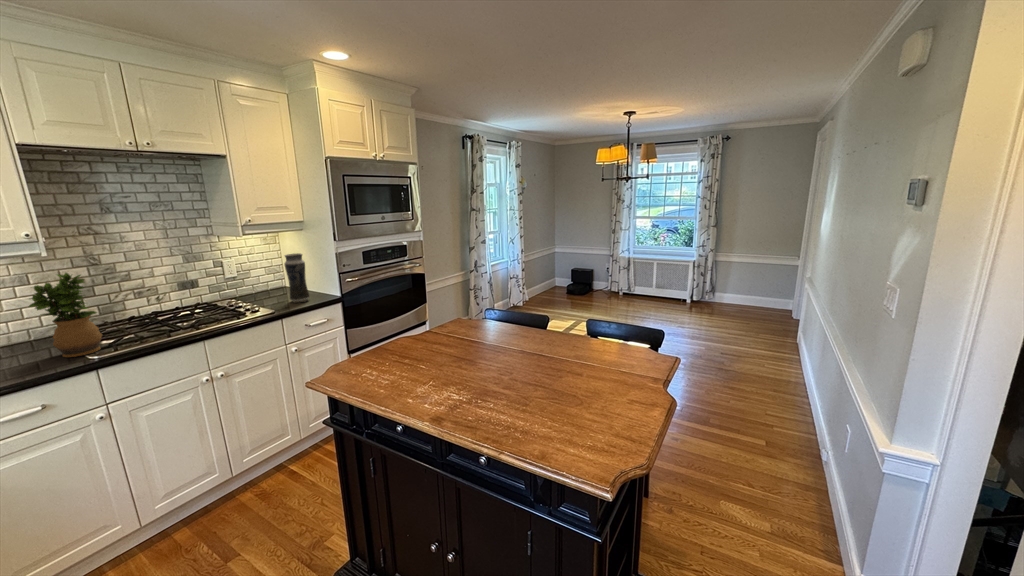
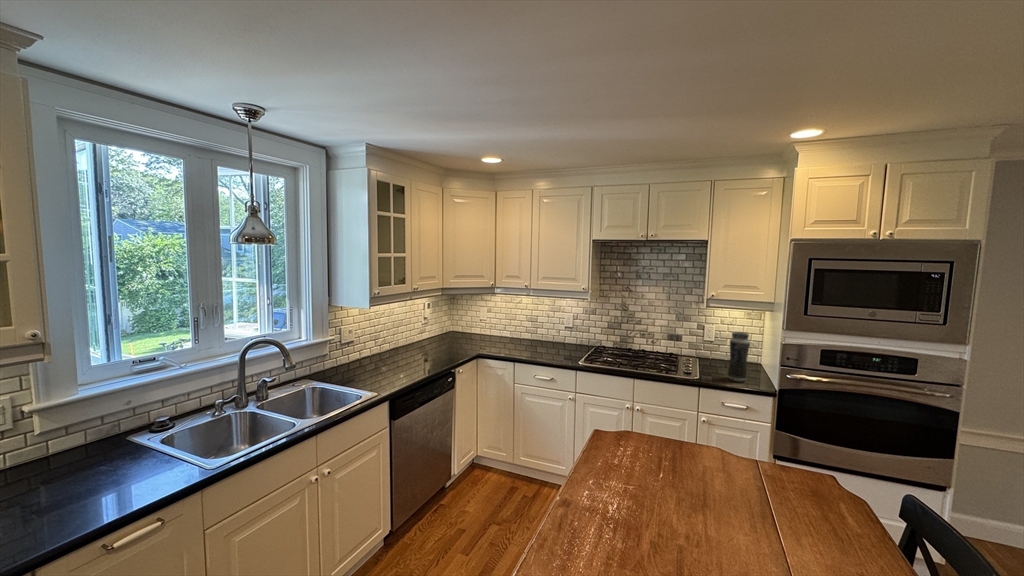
potted plant: present [29,273,102,357] -> none [571,312,596,361]

